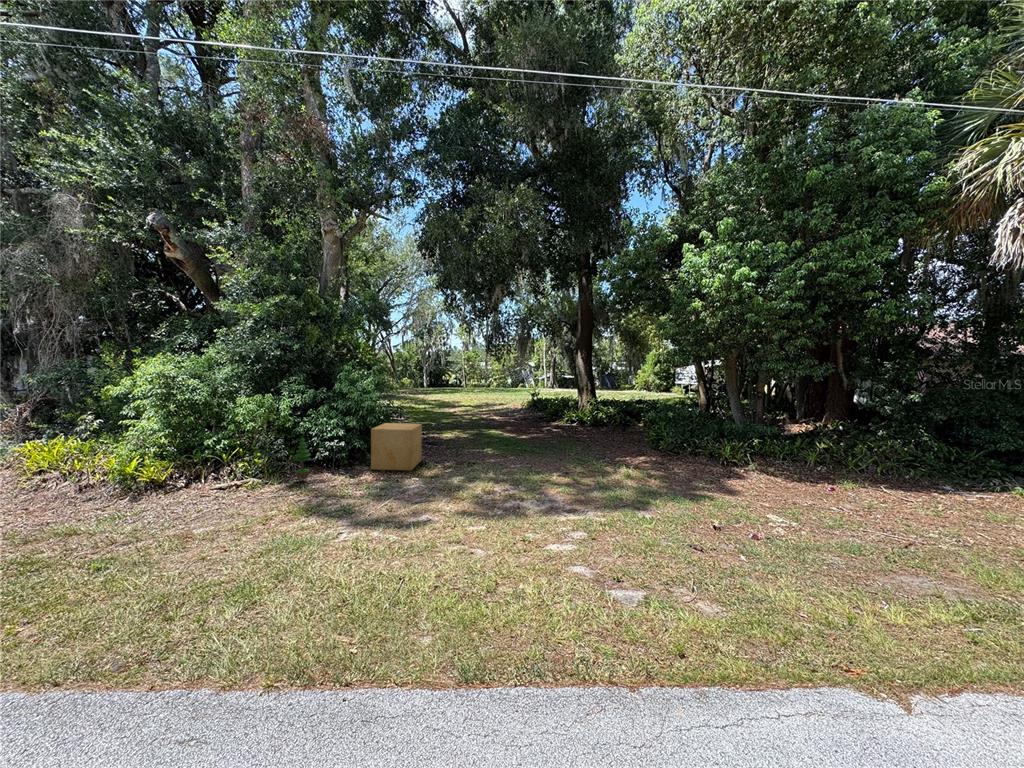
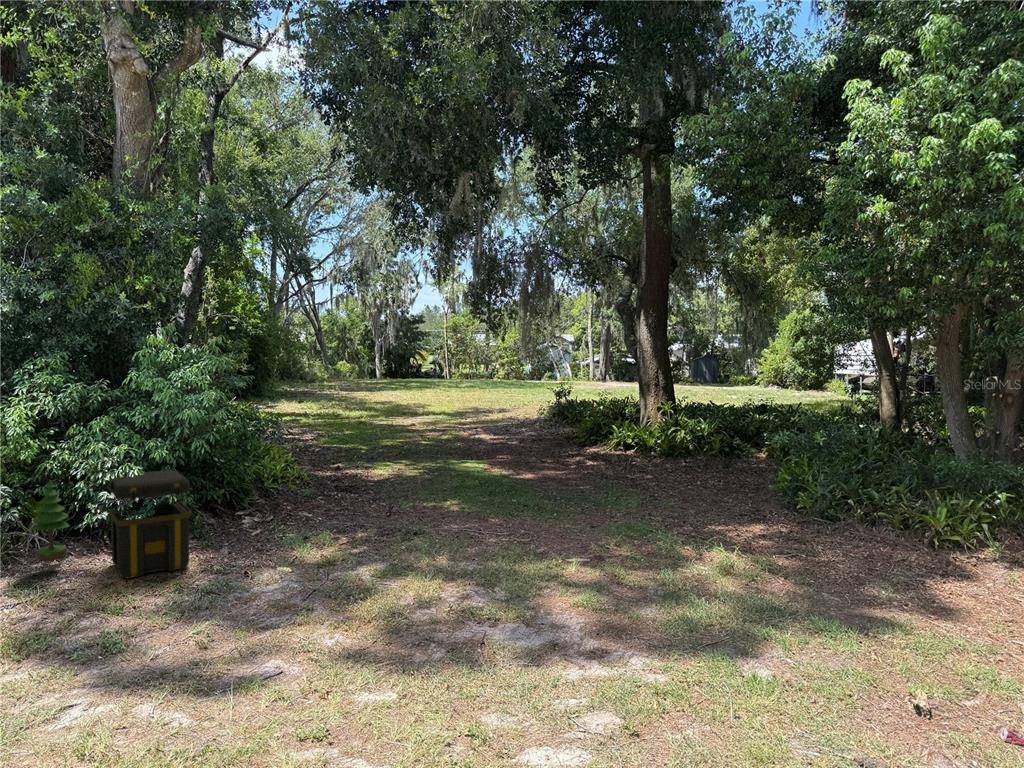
cardboard box: present [371,423,422,470] -> none [202,450,312,548]
toolbox: none [330,432,371,484] -> present [109,470,191,578]

